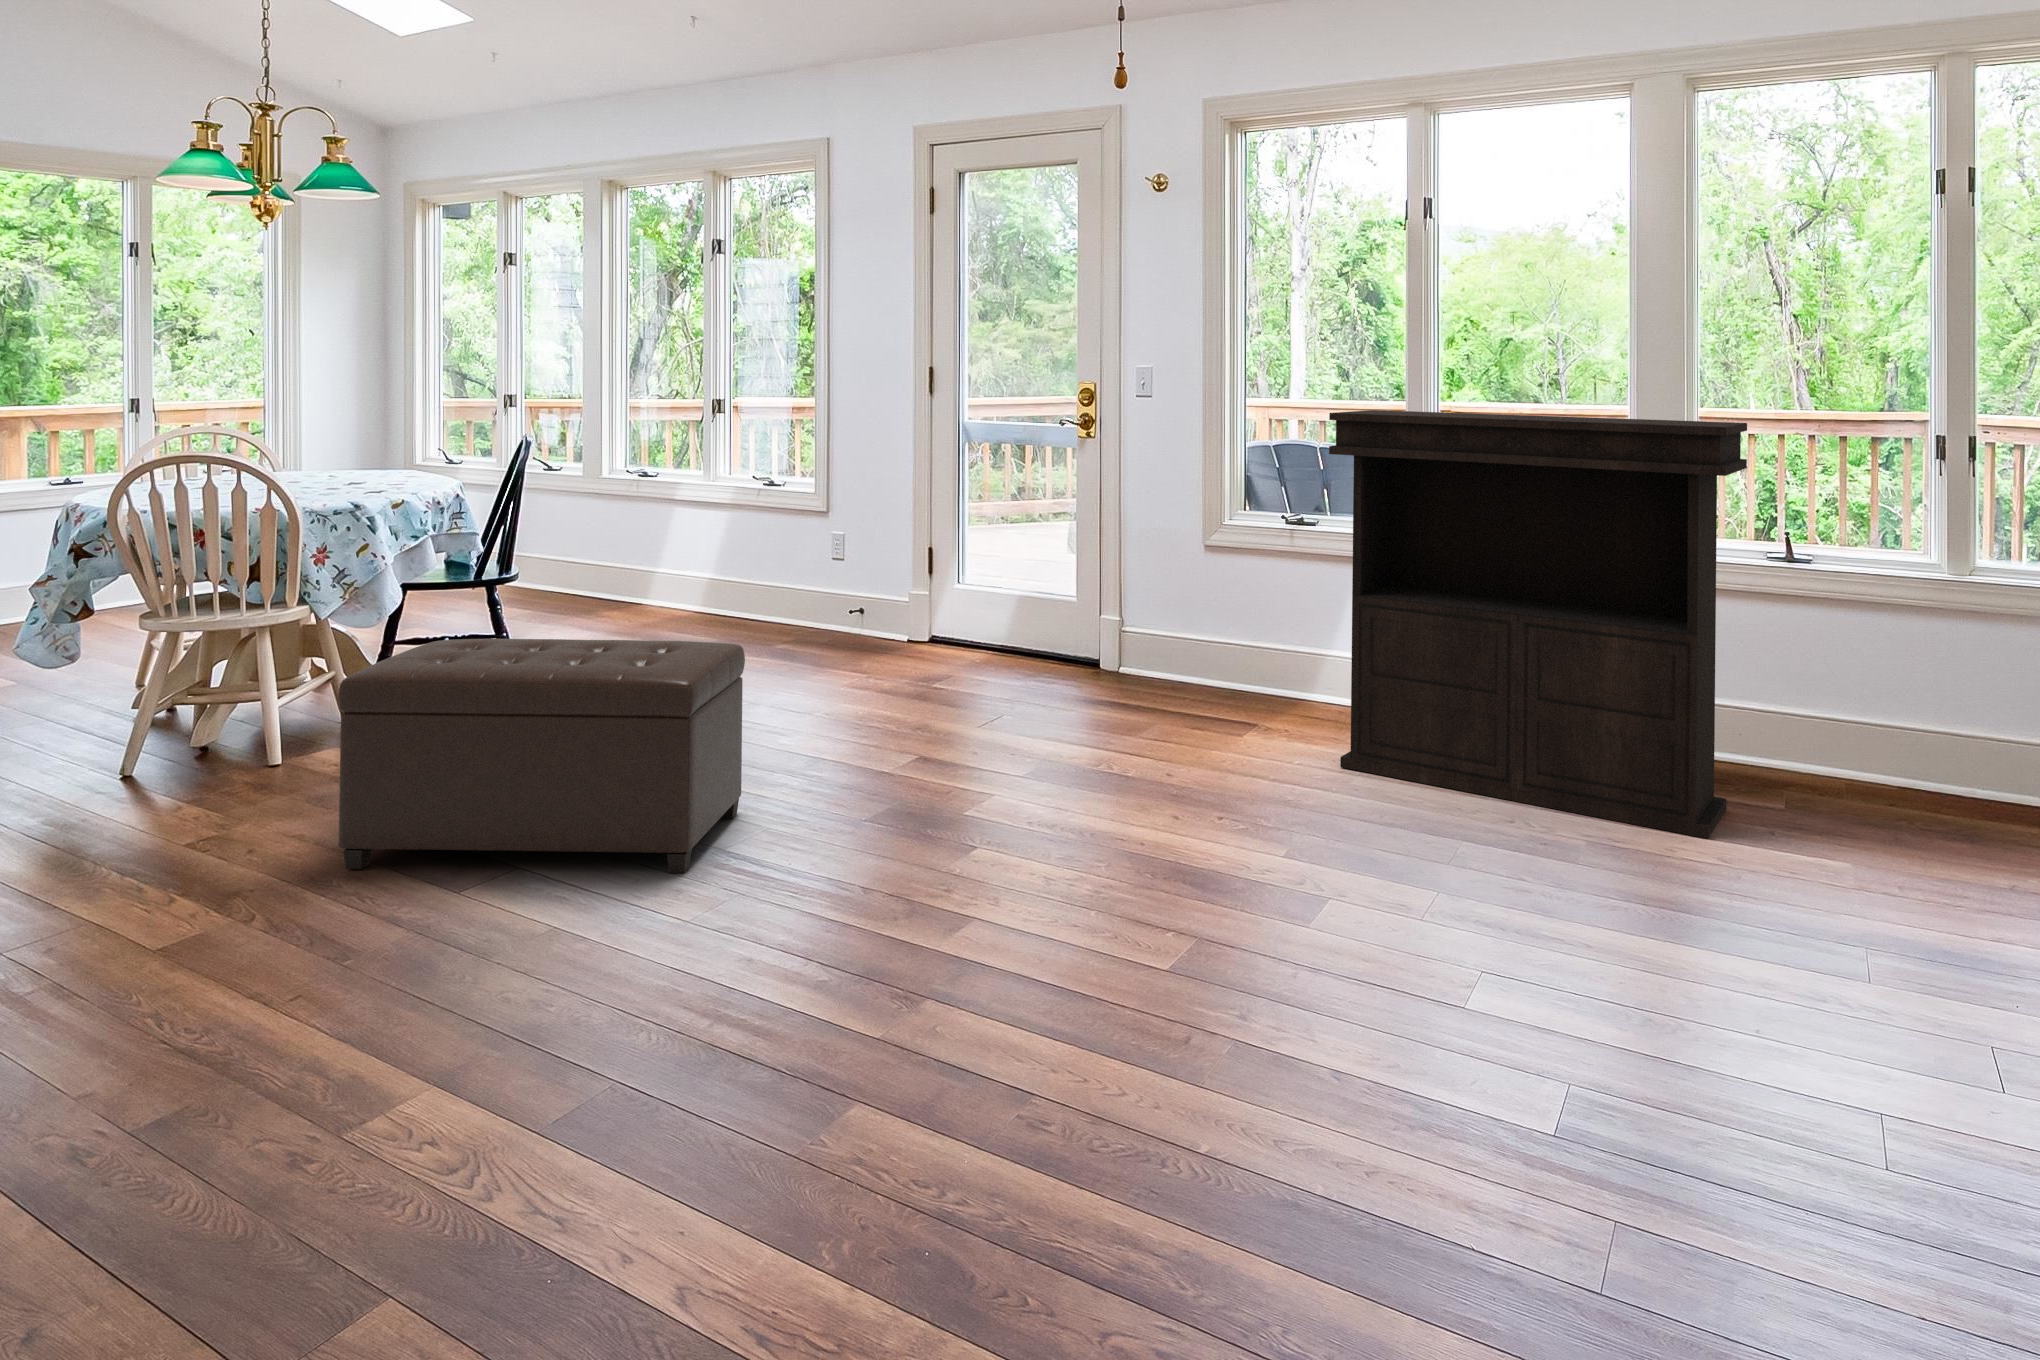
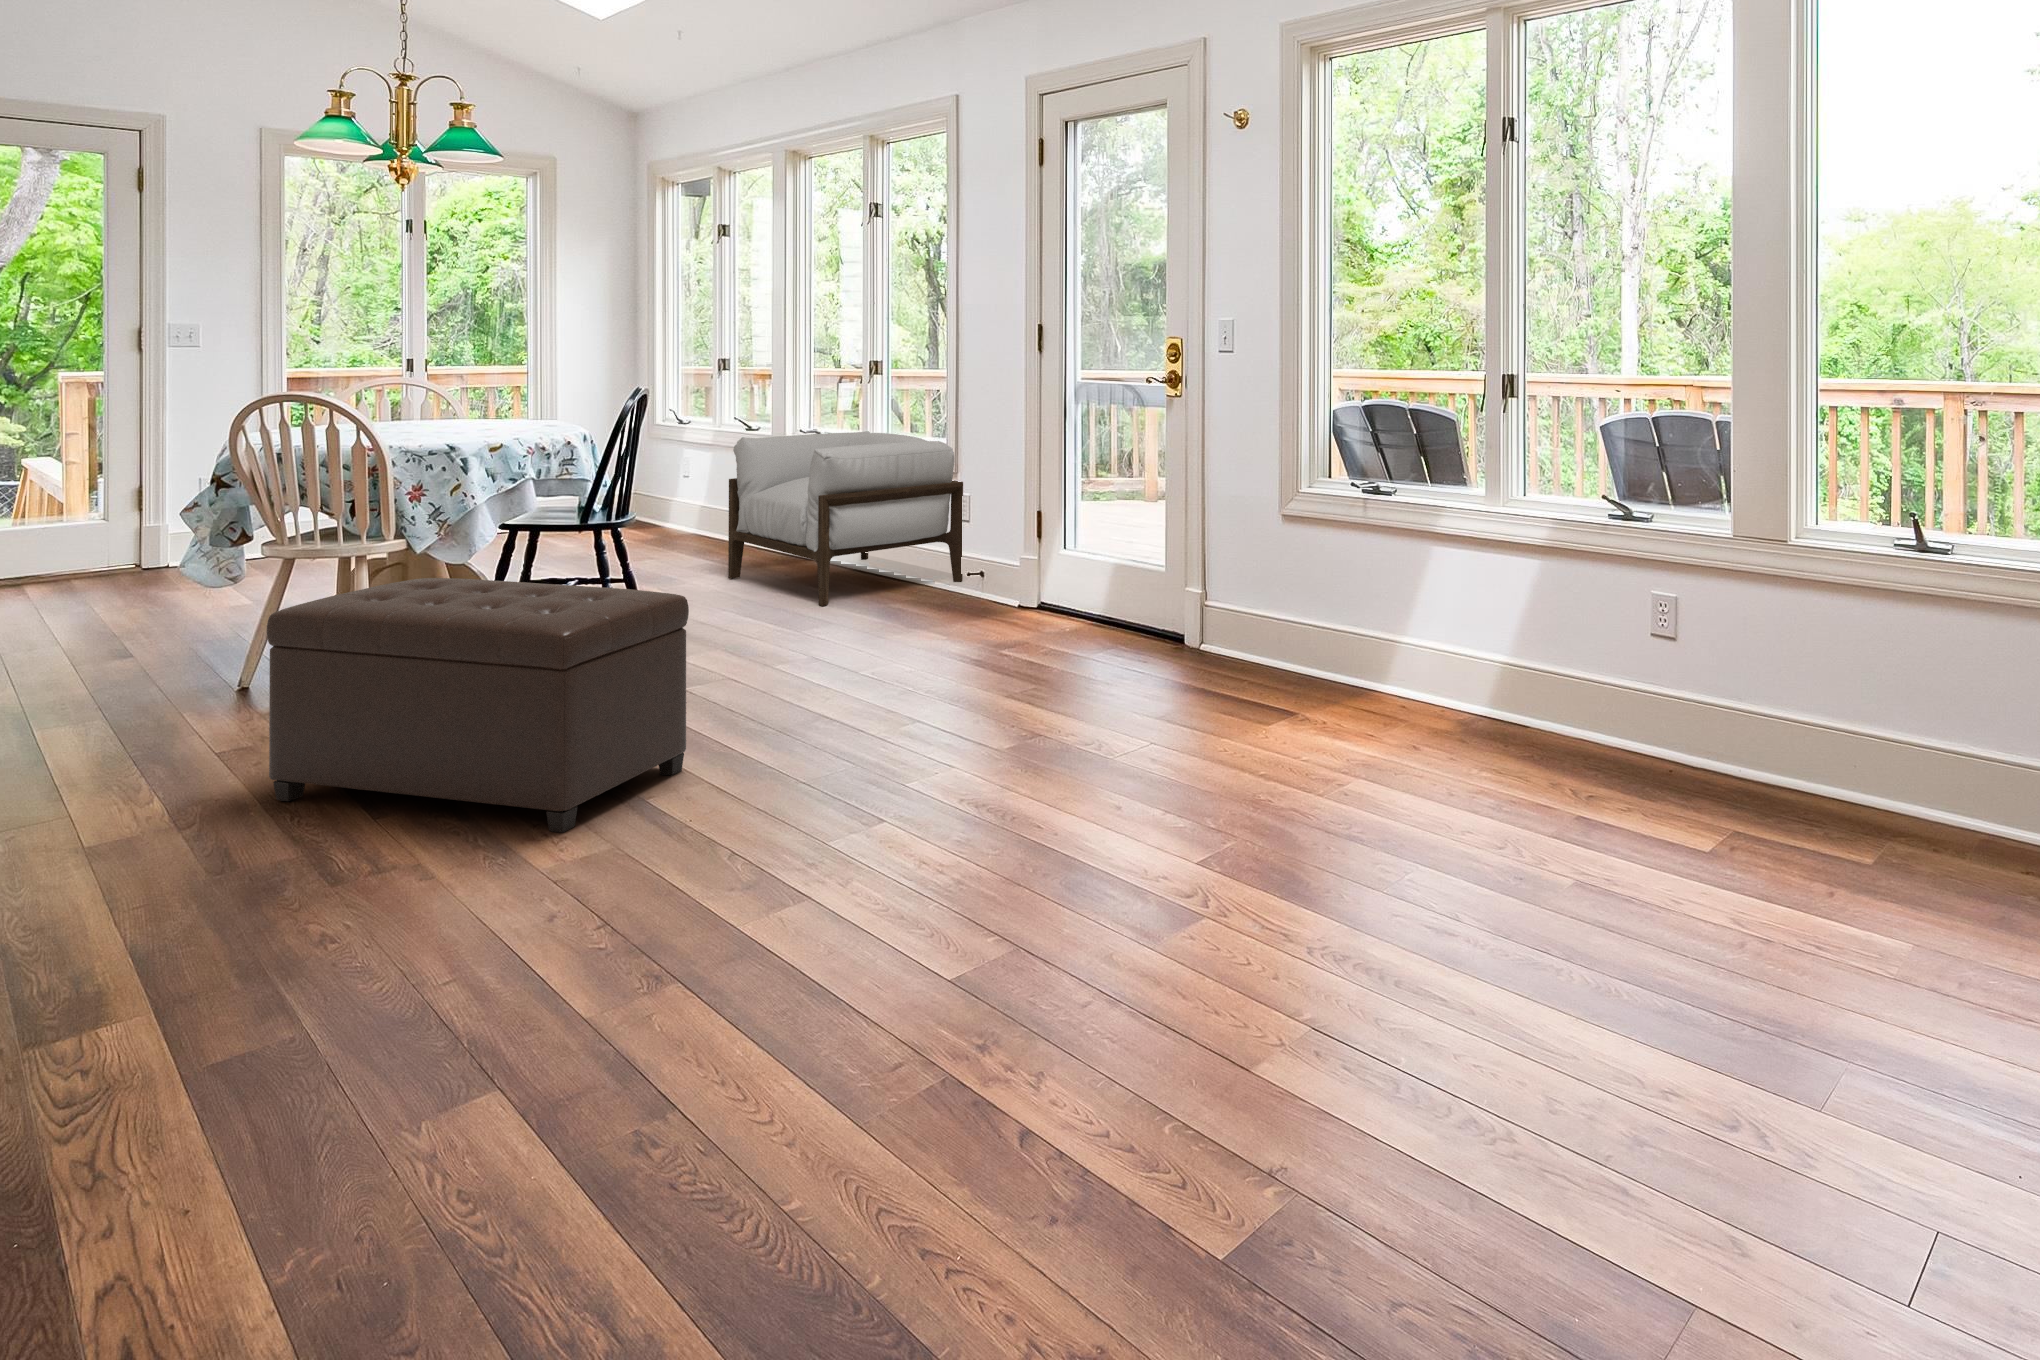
console table: present [1329,410,1747,839] -> none [1338,359,1824,895]
armchair: none [568,477,825,659] -> present [728,431,963,606]

